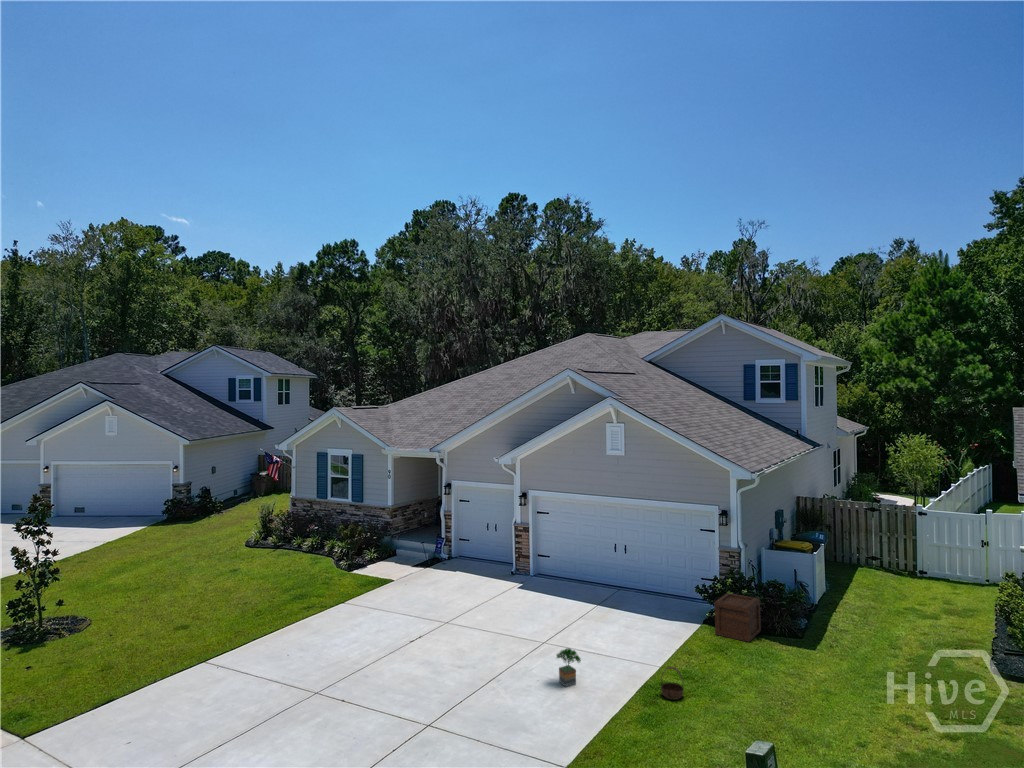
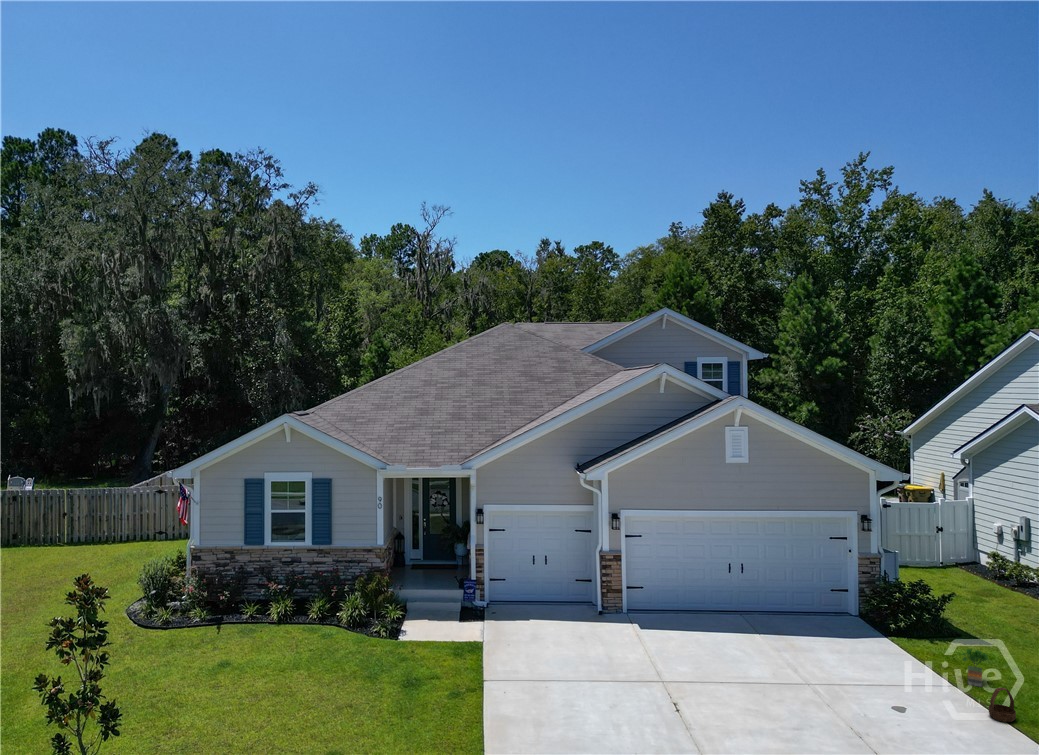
wooden crate: present [714,593,761,642] -> none [896,601,946,648]
potted tree: present [556,648,581,687] -> present [962,649,988,687]

